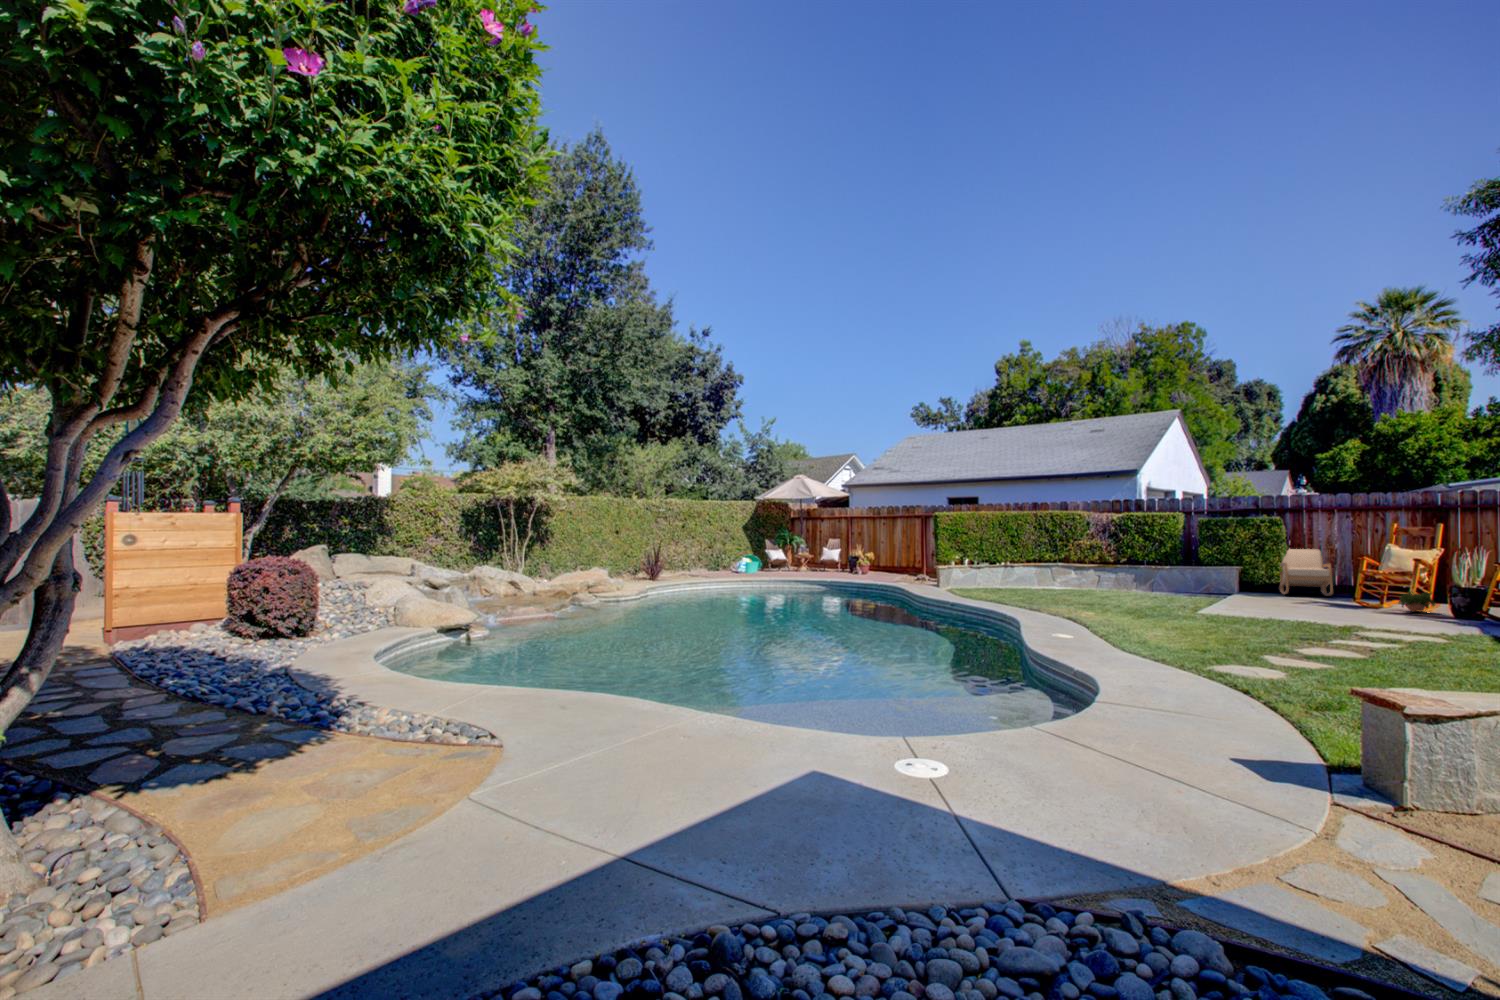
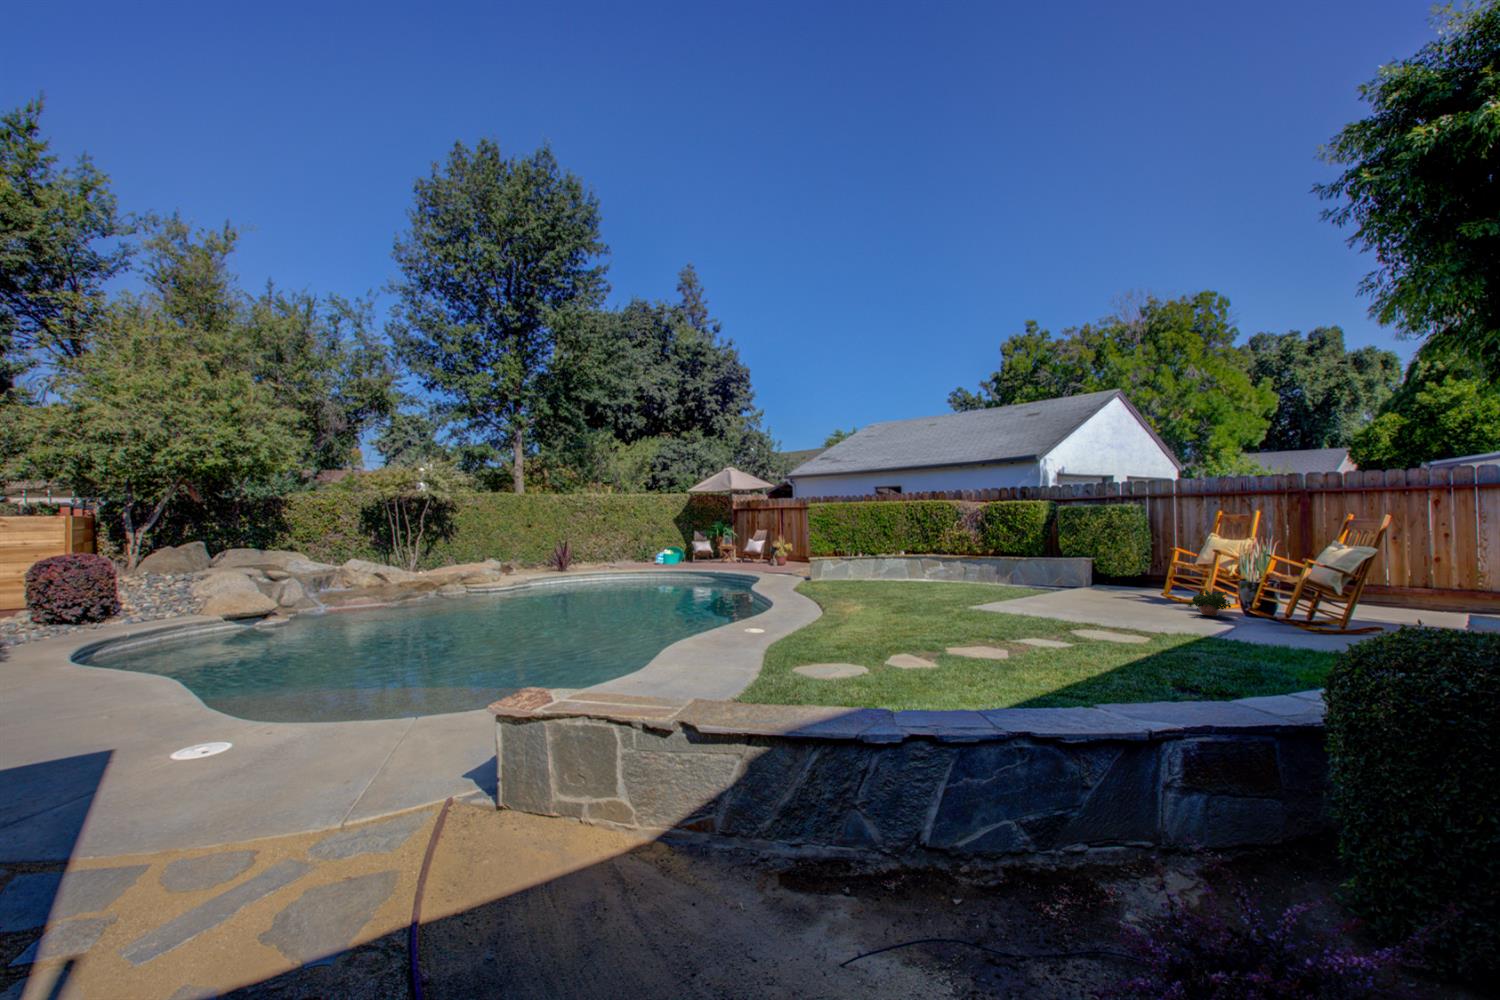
chair: present [1280,549,1333,596] -> none [1121,540,1180,595]

